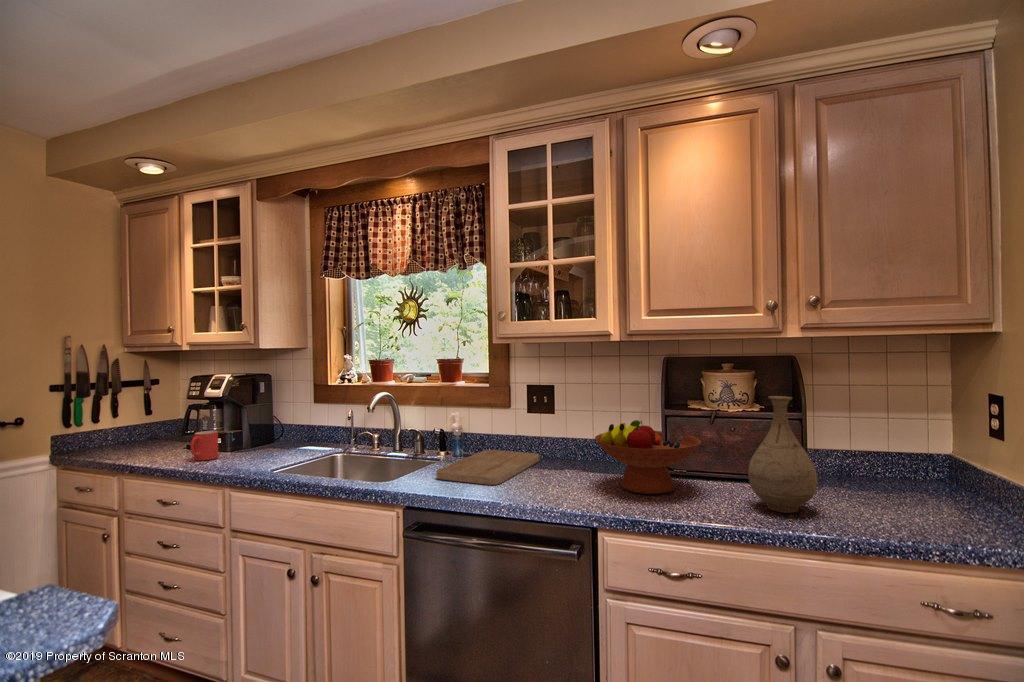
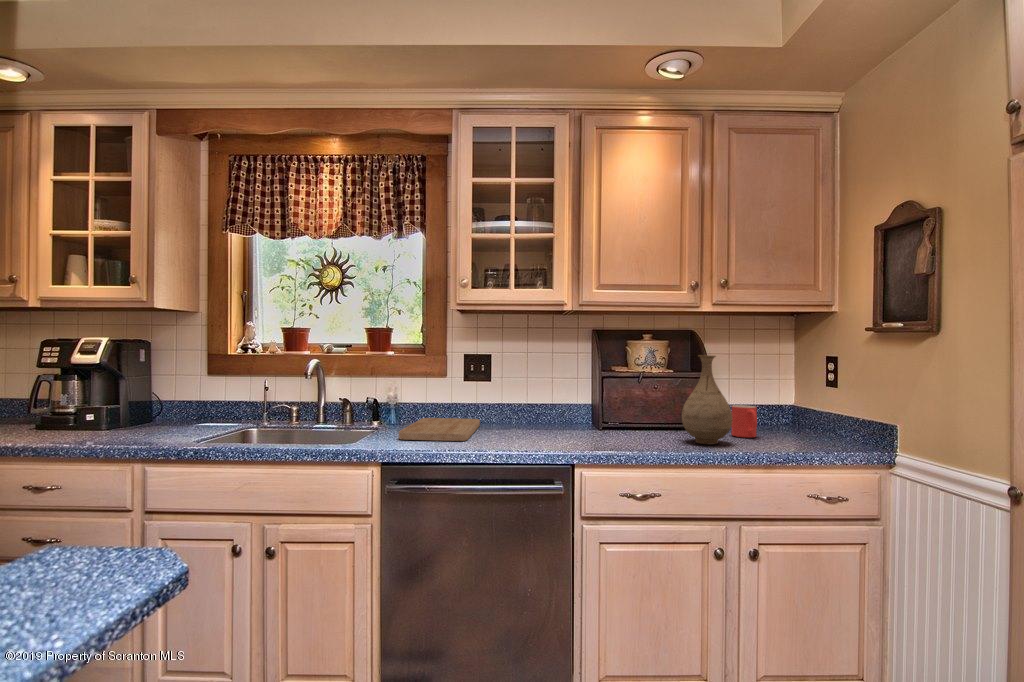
fruit bowl: present [595,420,701,494] -> none [553,379,642,440]
mug: present [191,431,218,461] -> present [731,405,757,437]

